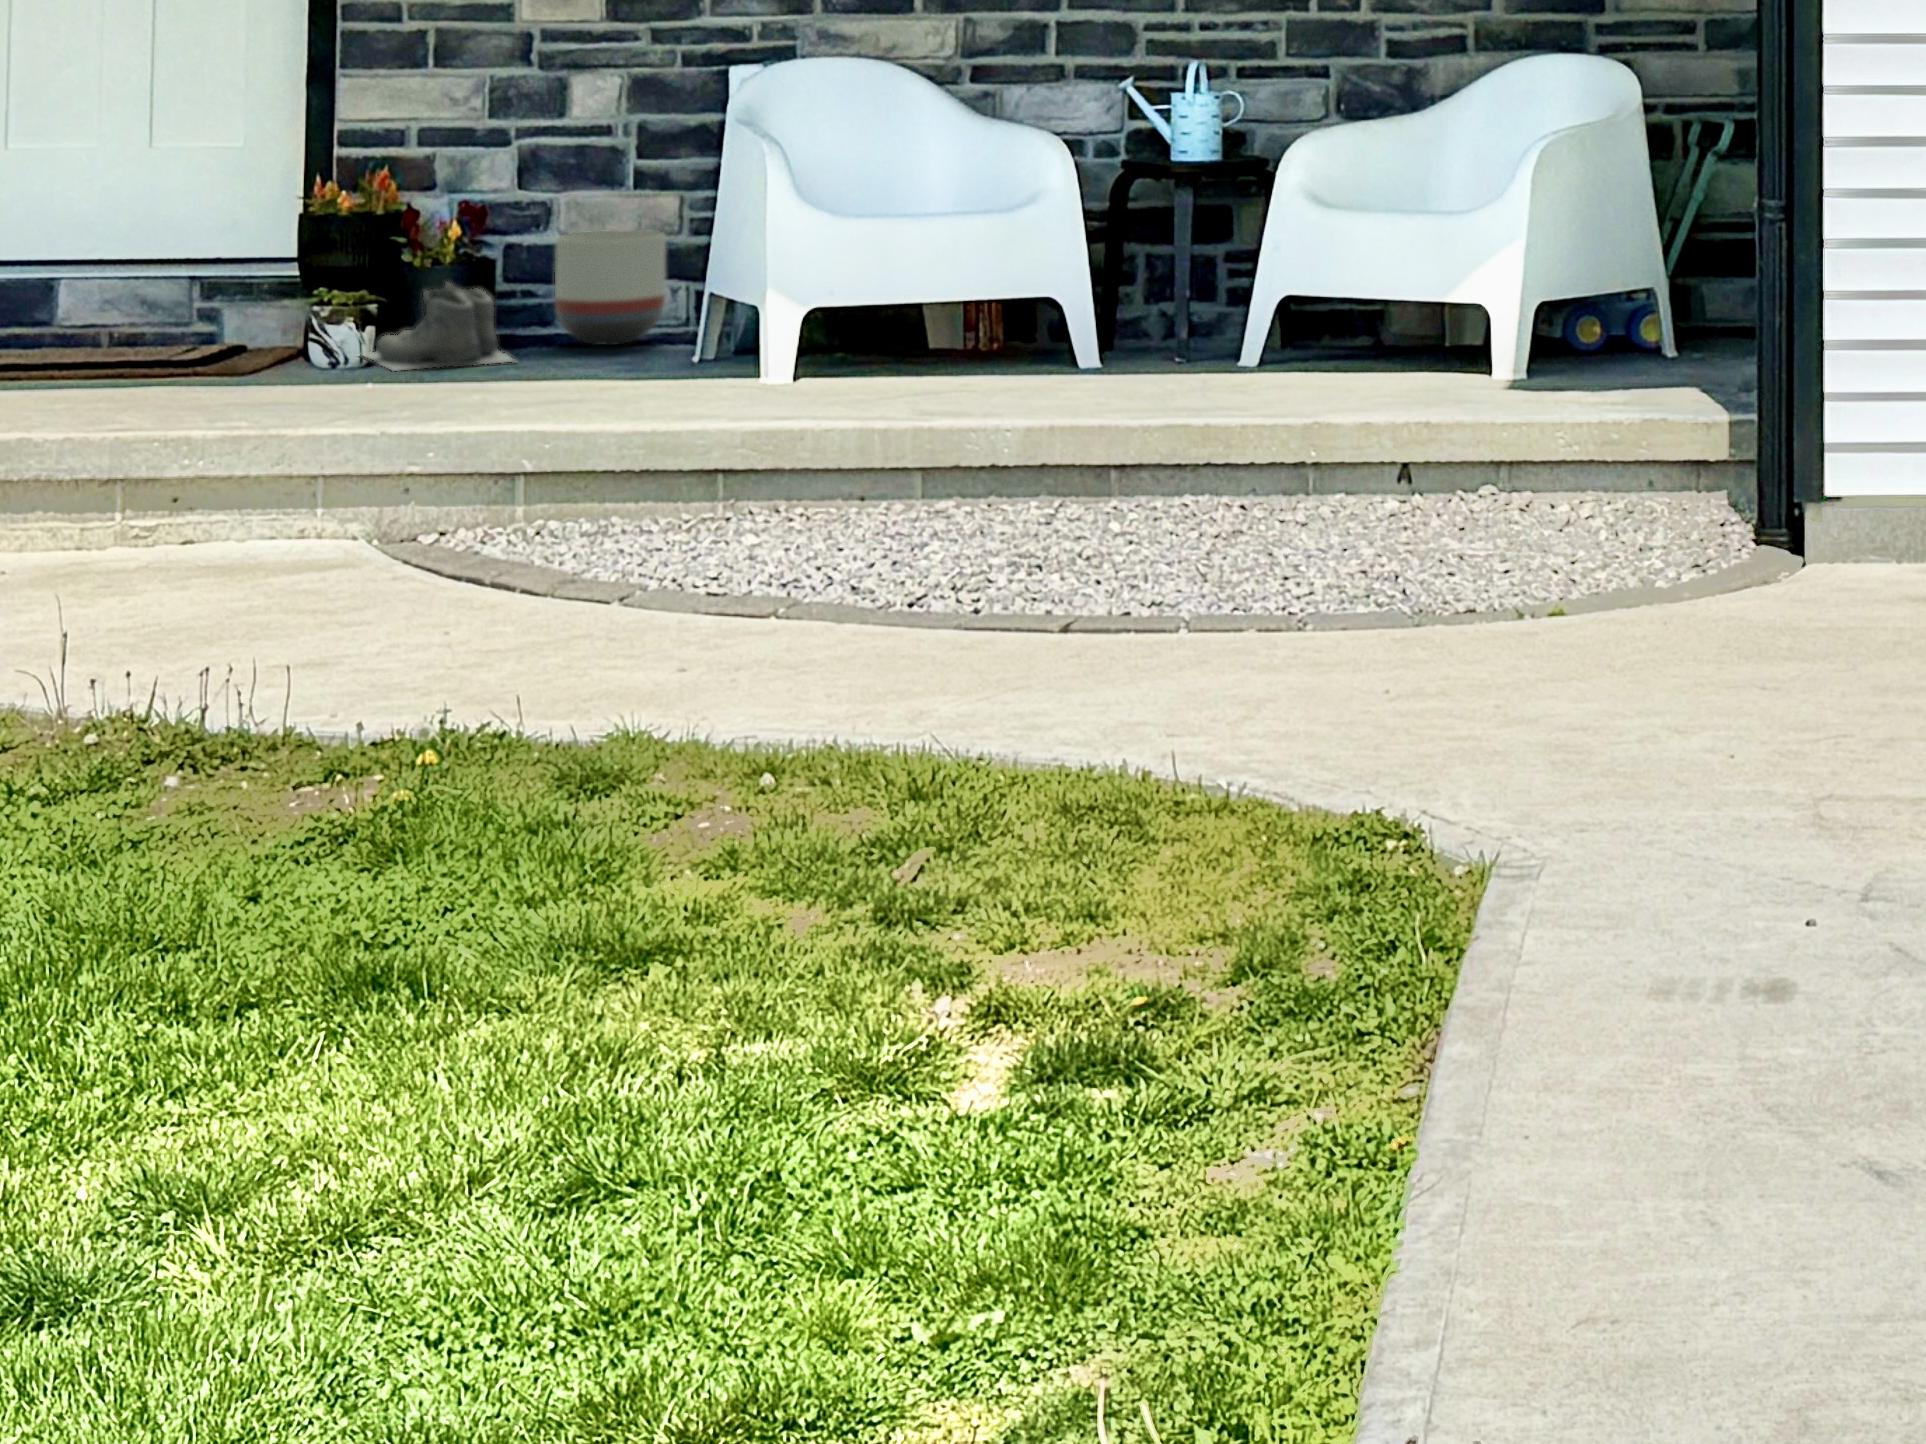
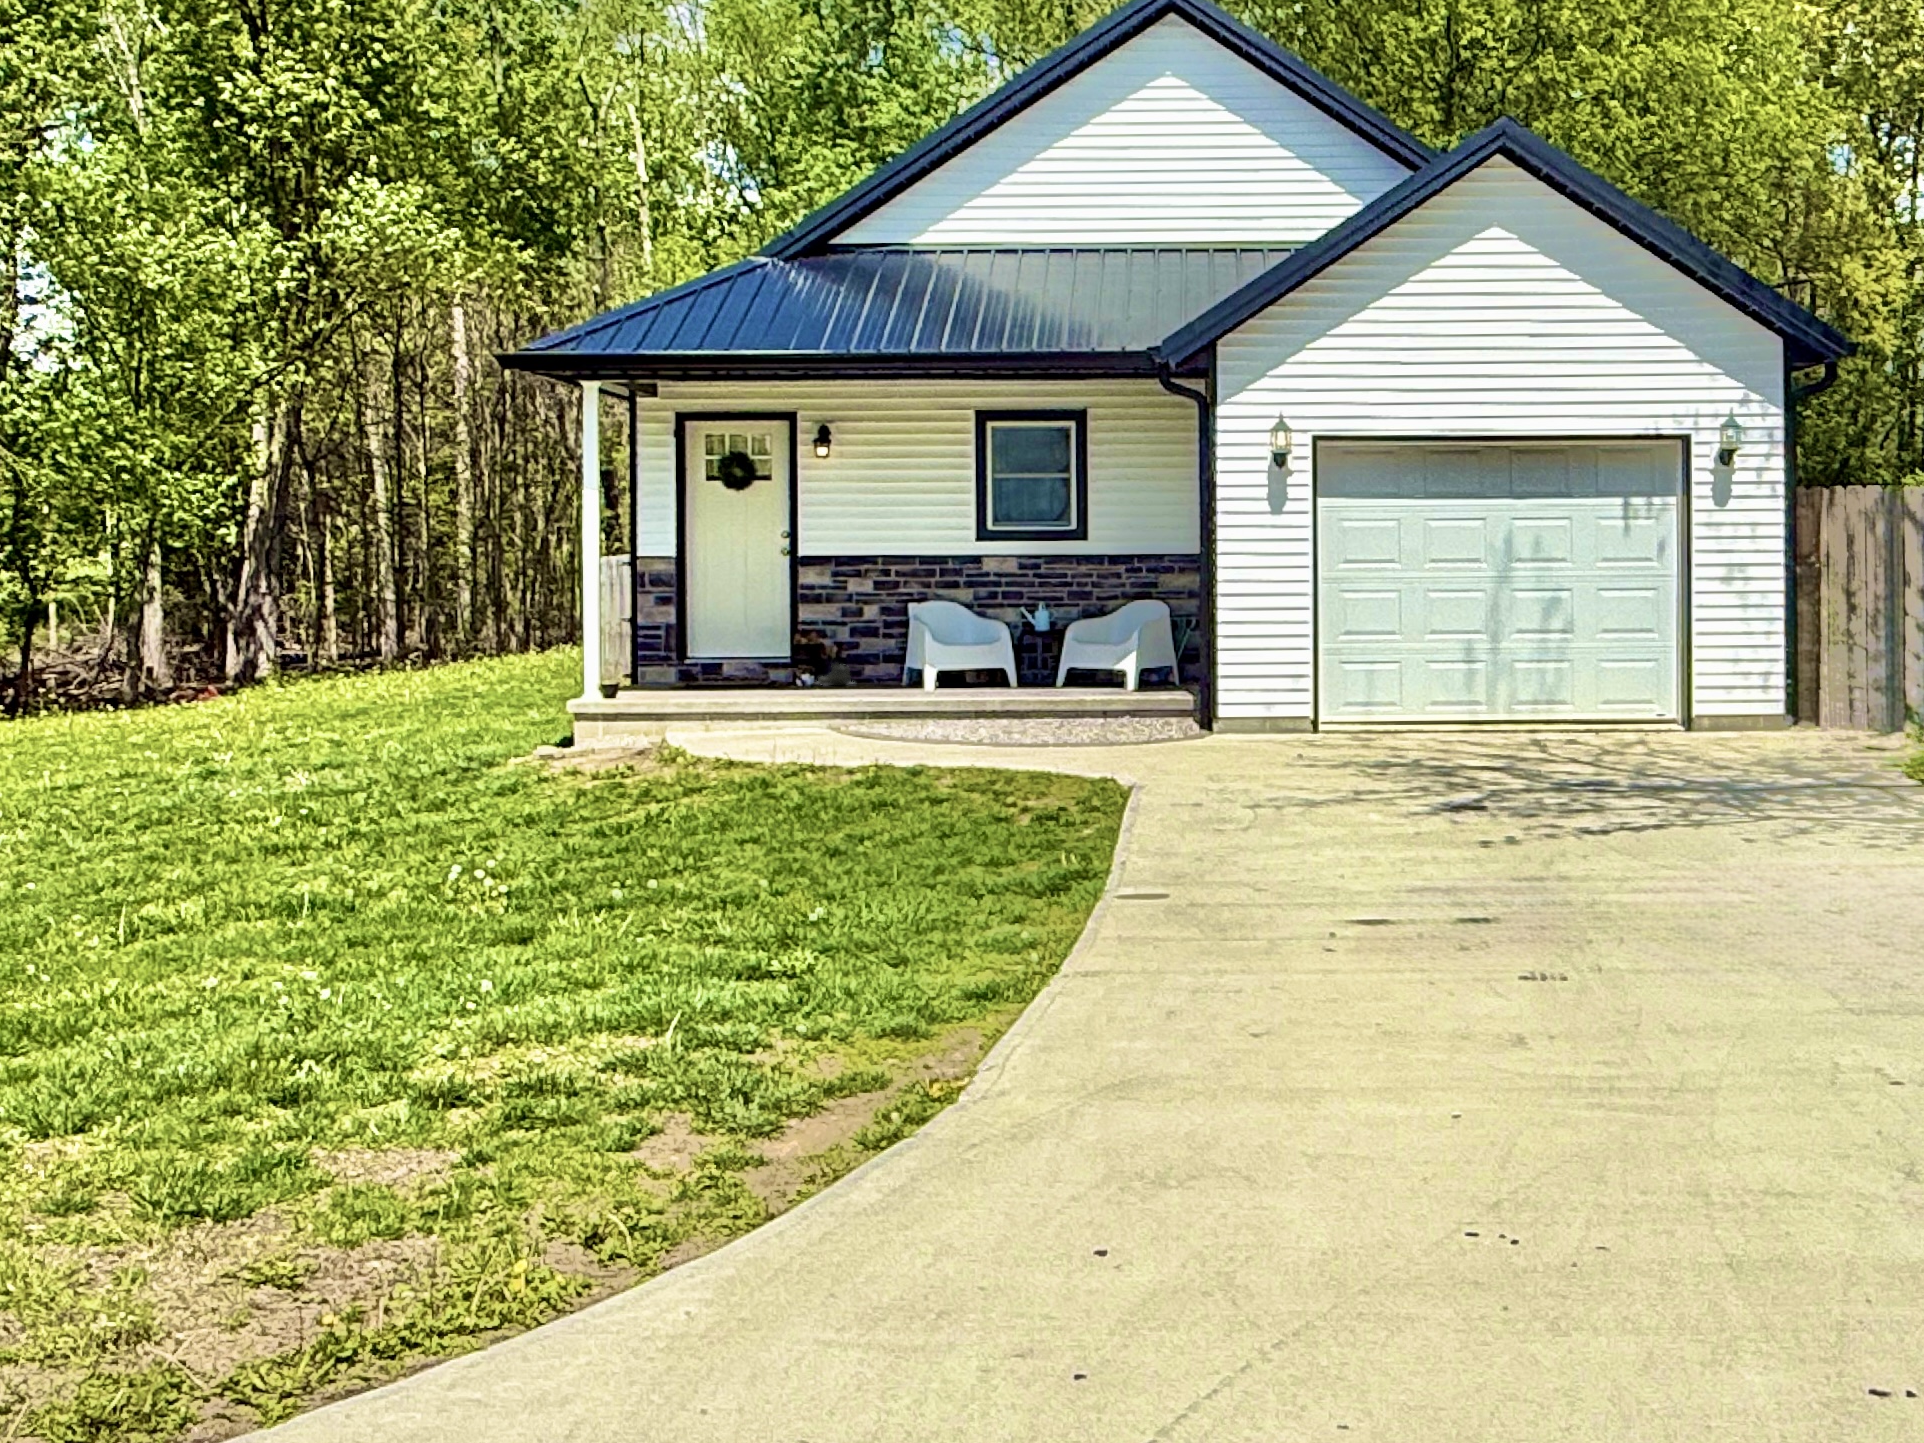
planter: present [555,230,666,345] -> none [864,651,894,682]

